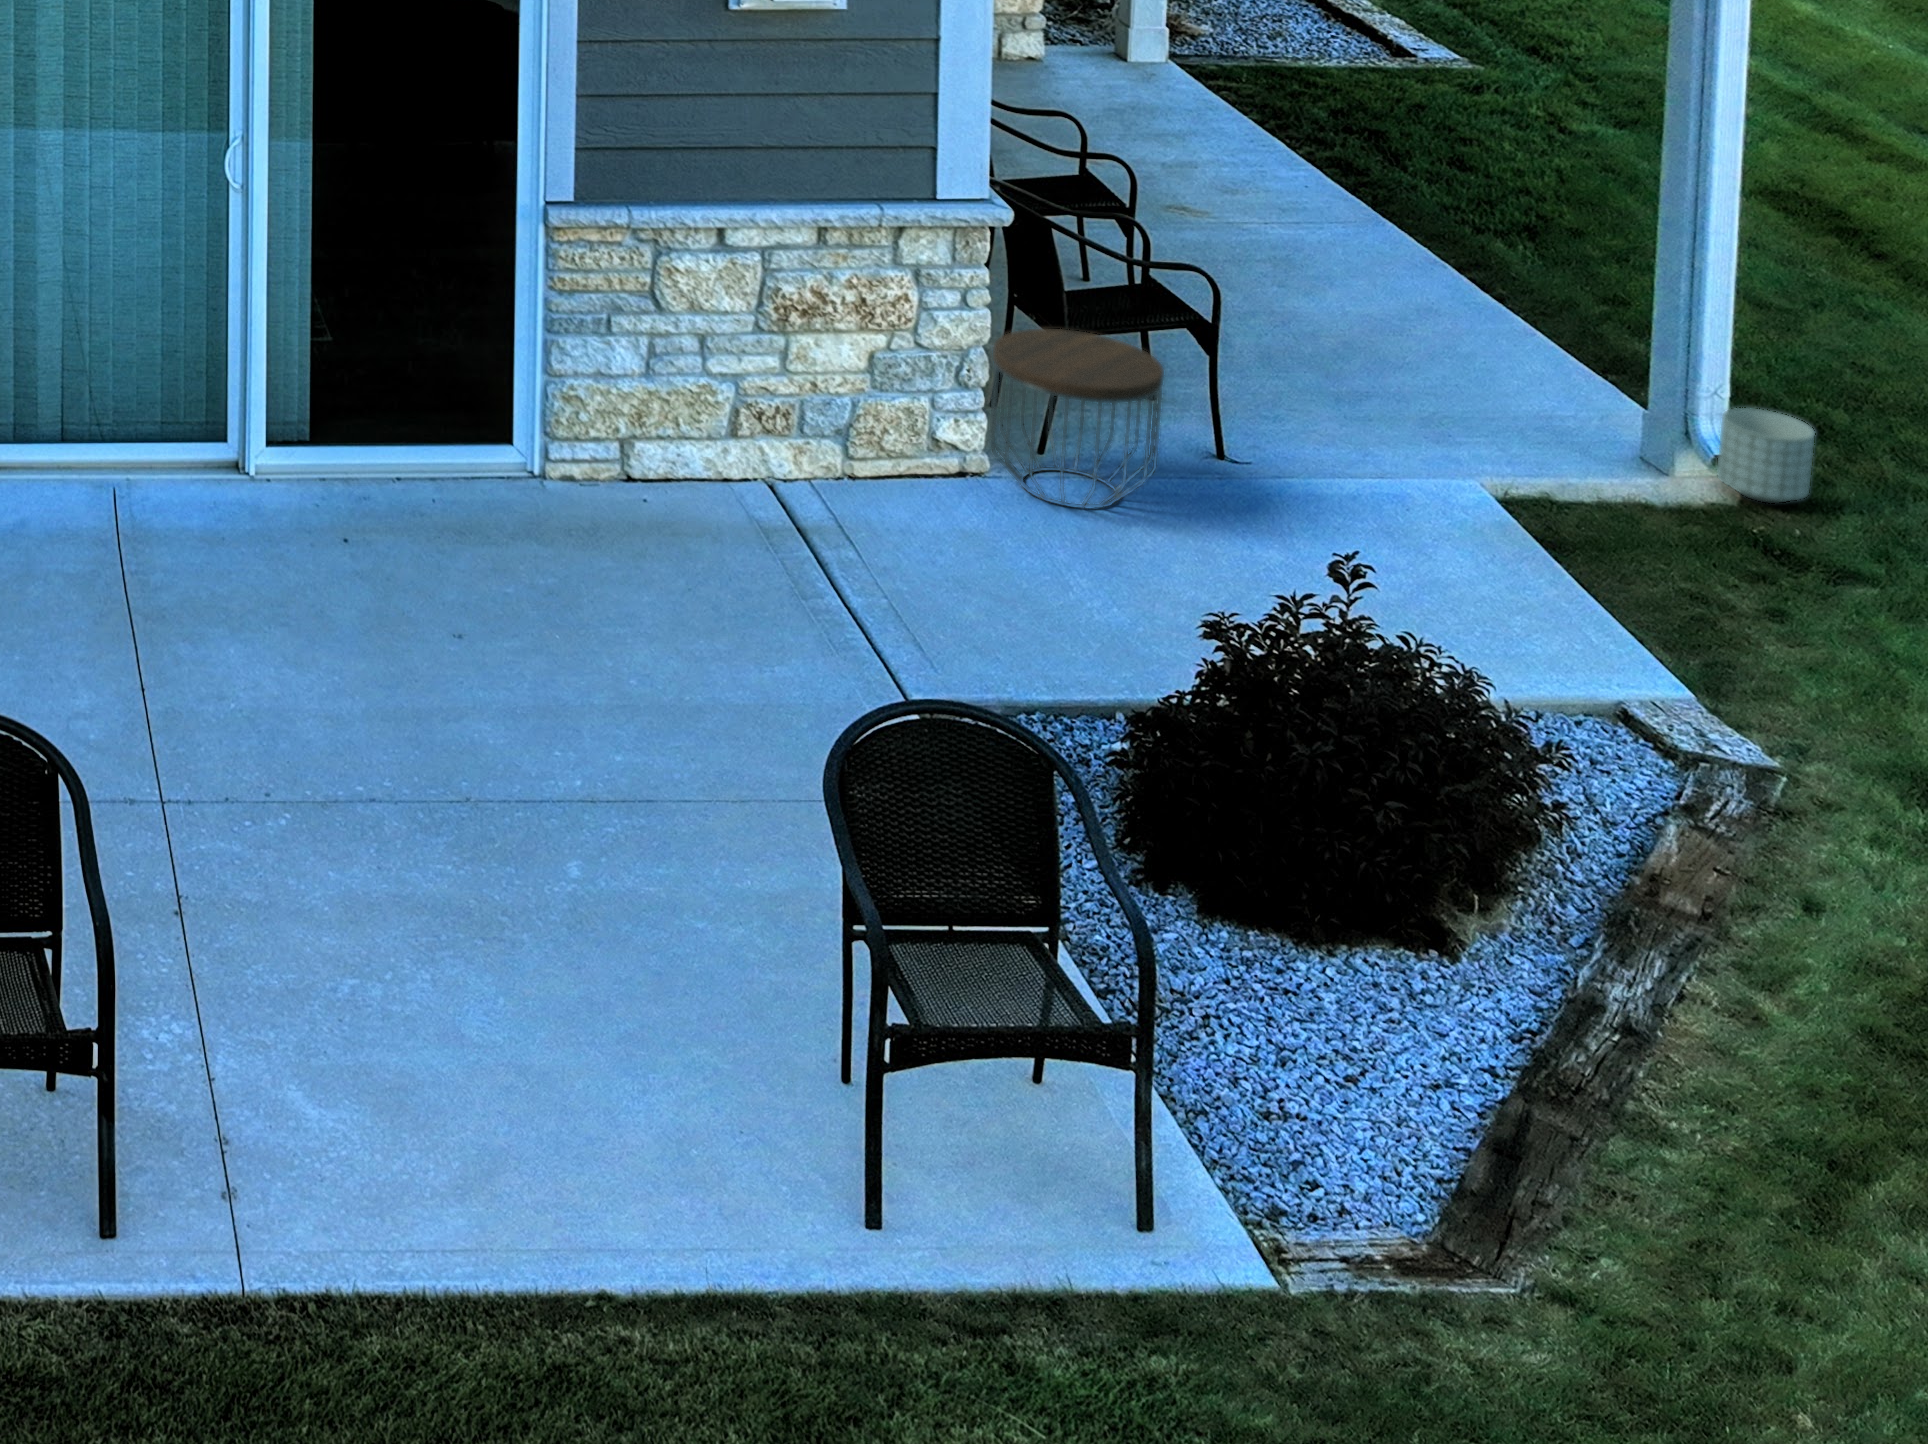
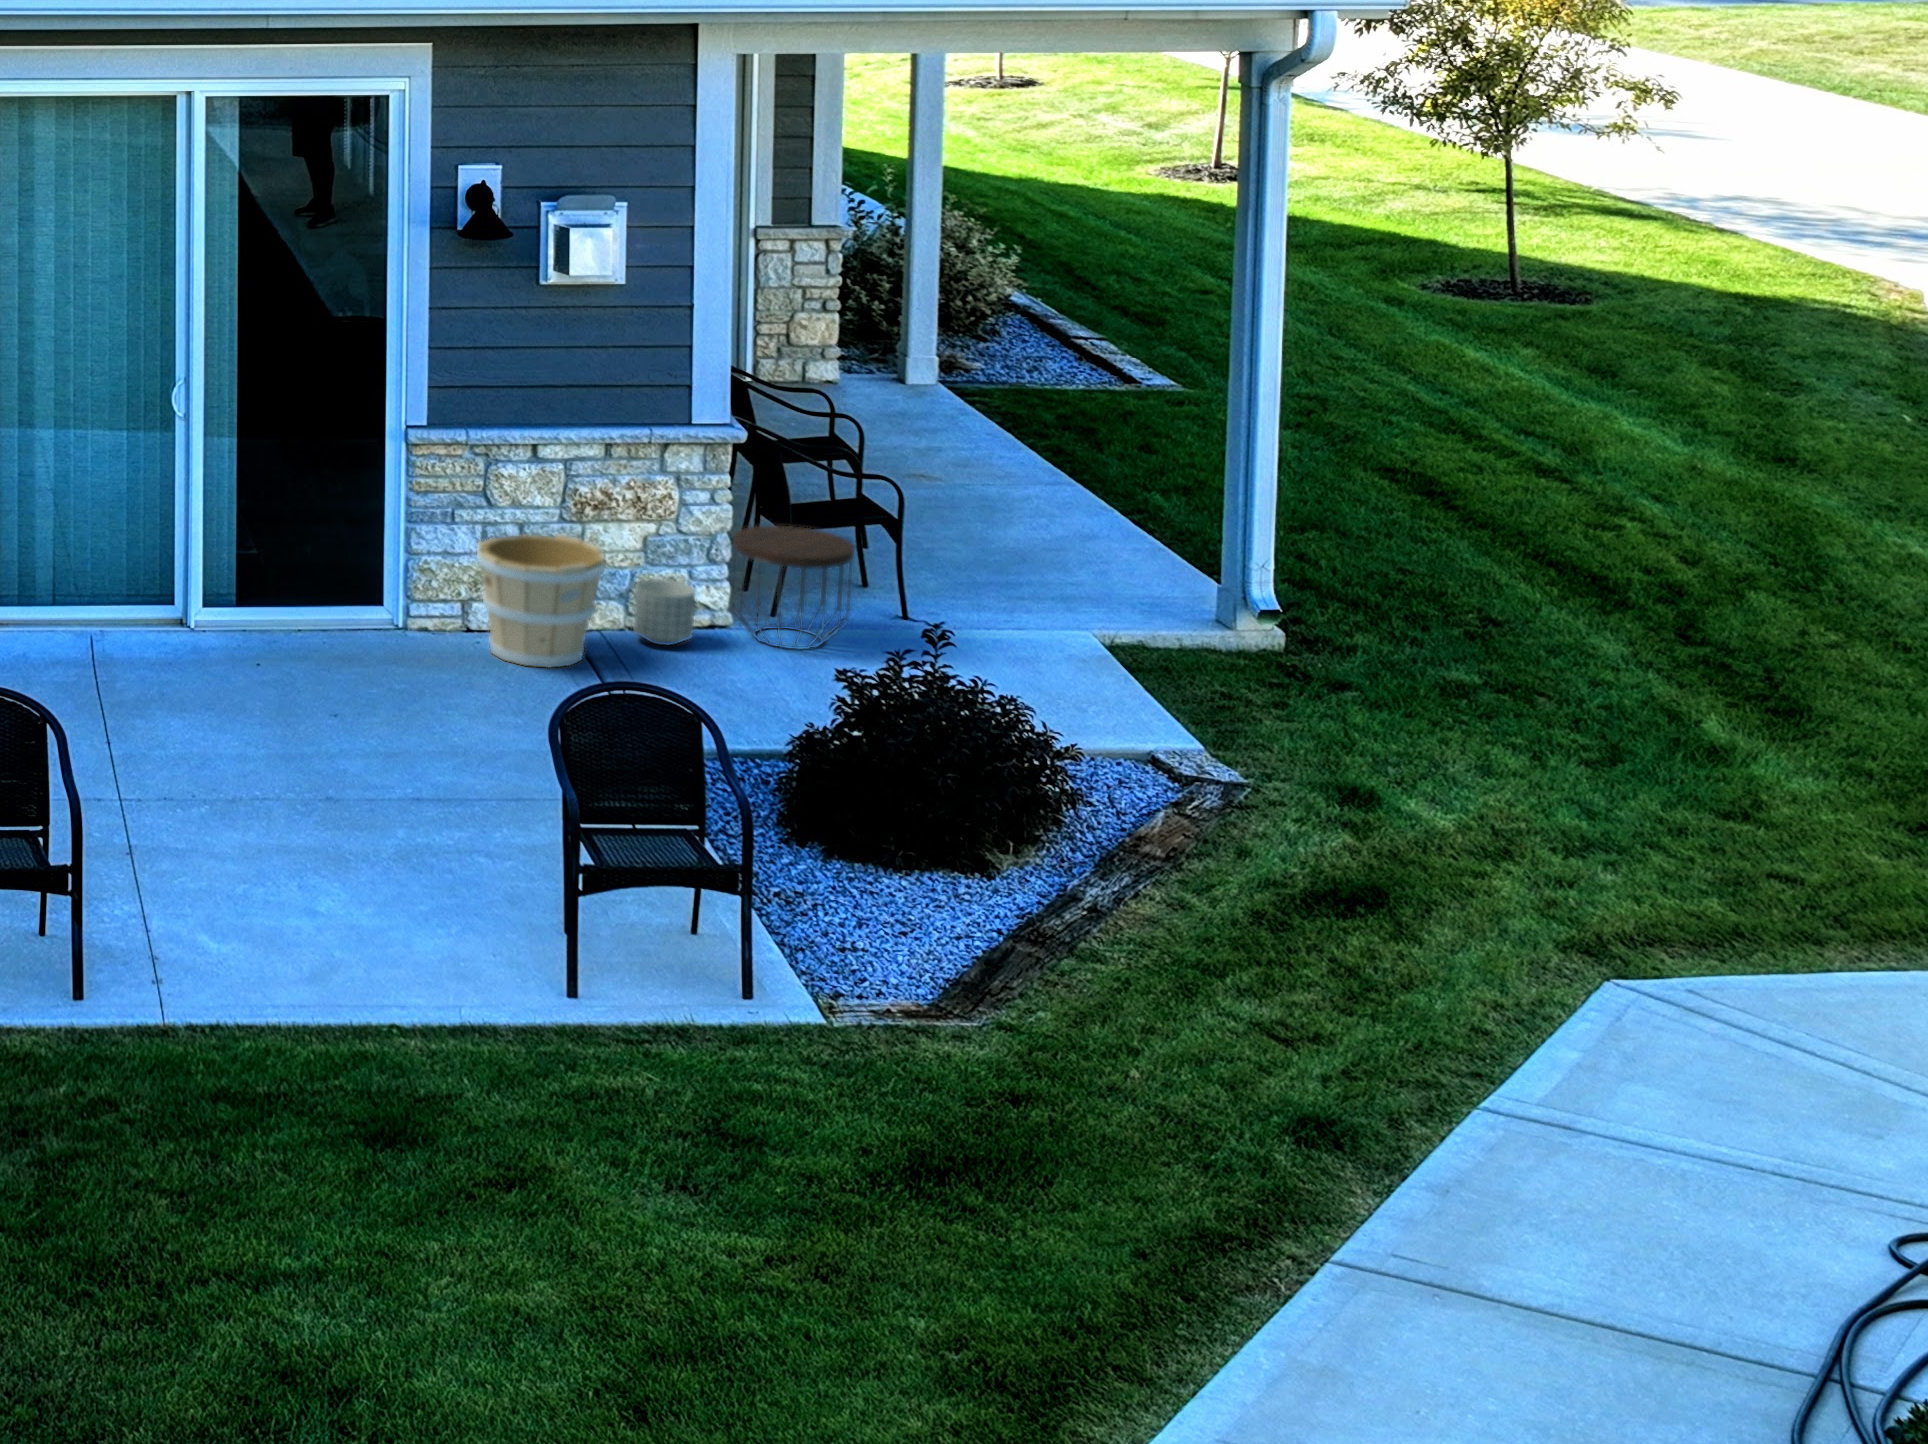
wooden bucket: none [646,347,829,545] -> present [477,534,605,667]
planter: present [1717,408,1815,503] -> present [633,579,695,645]

